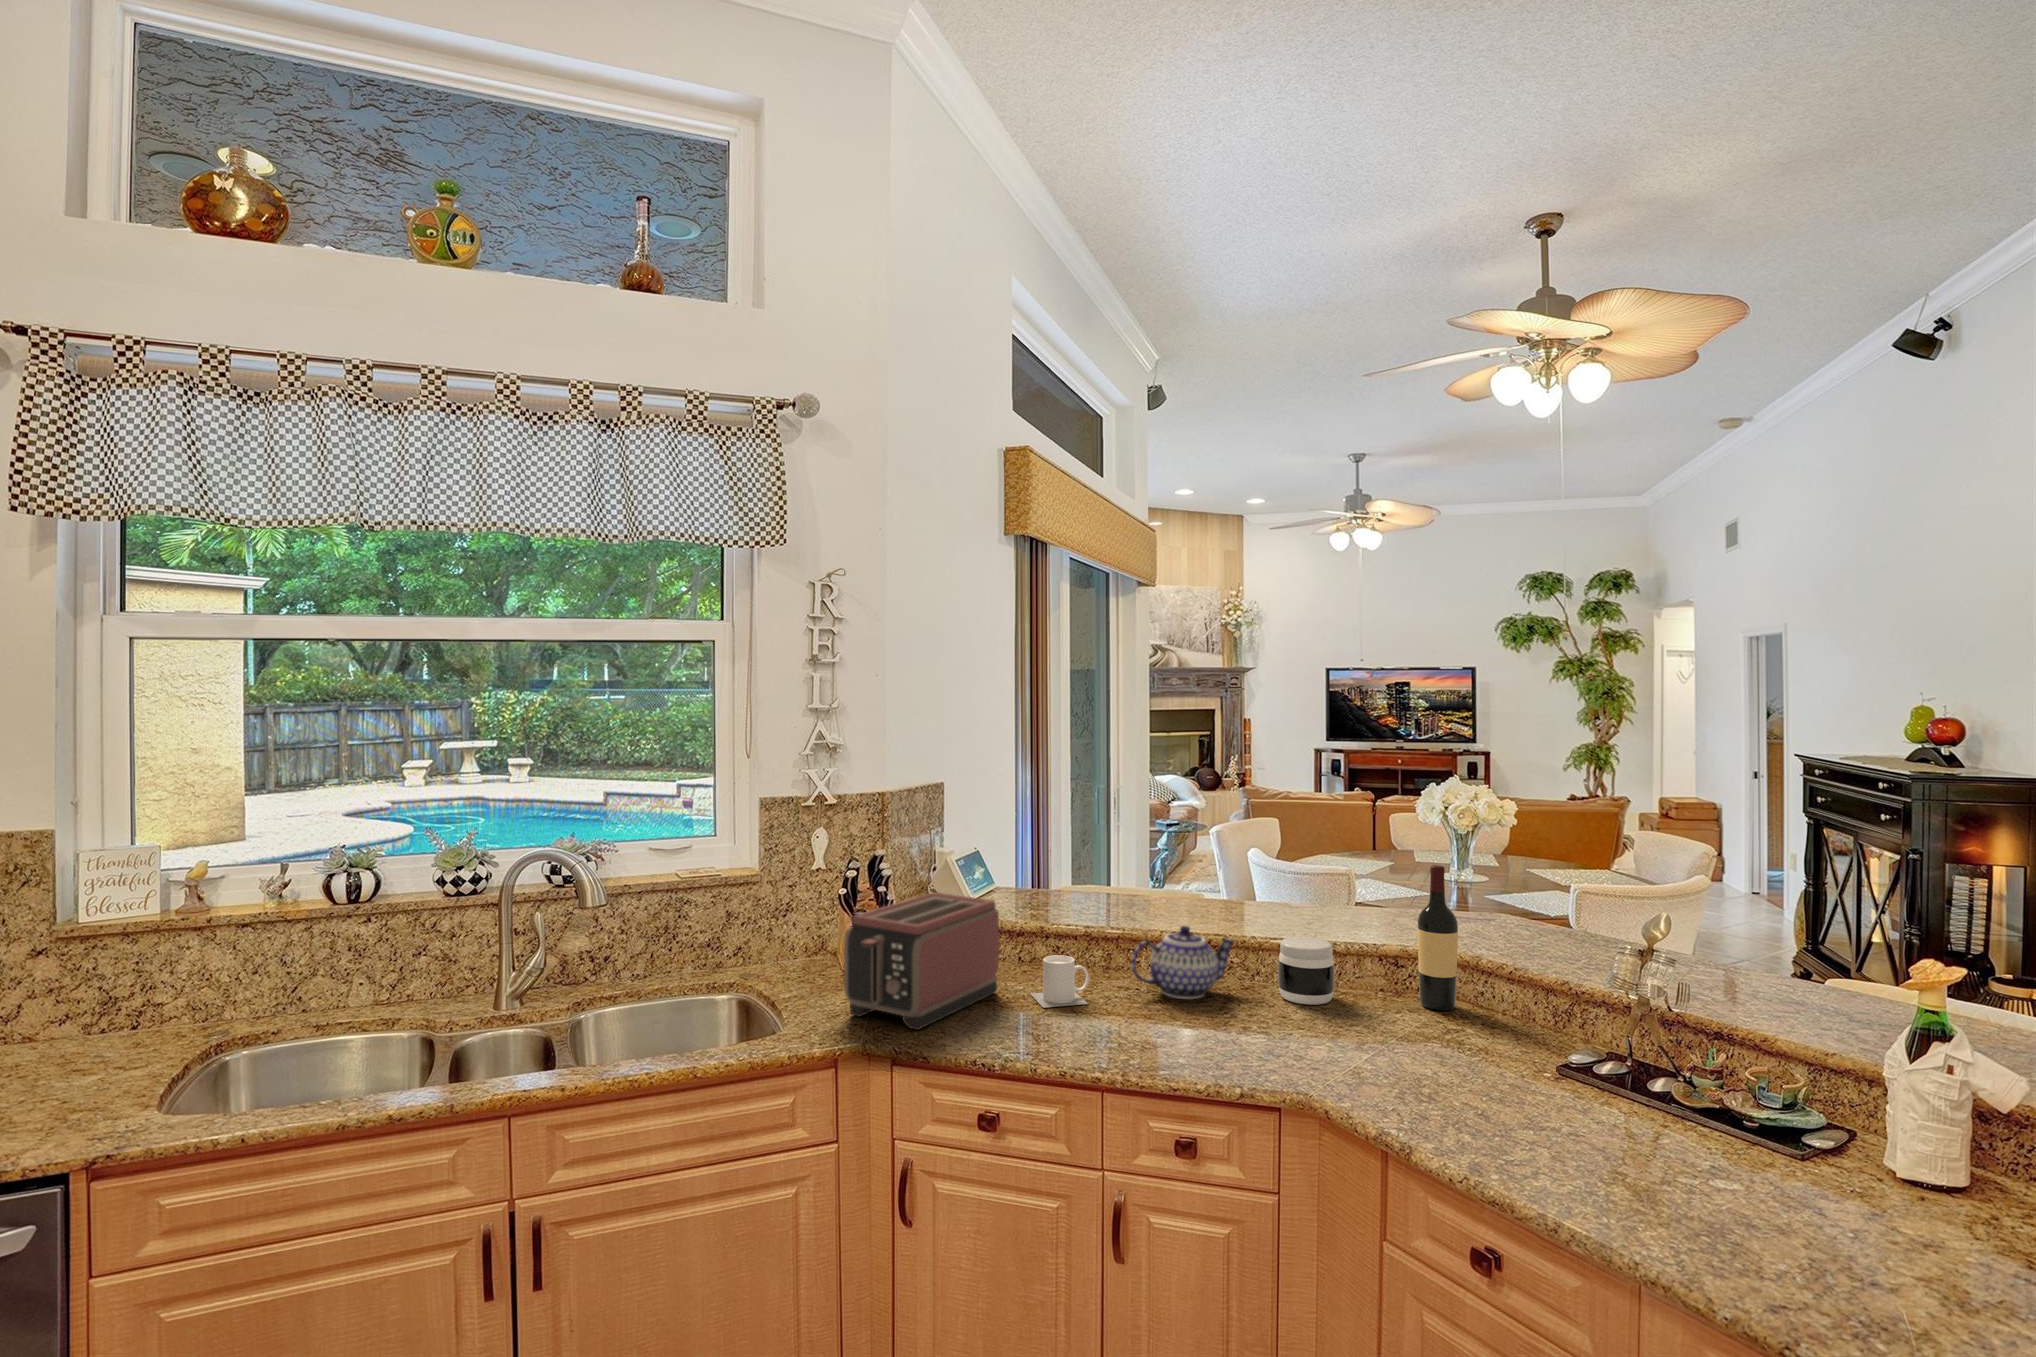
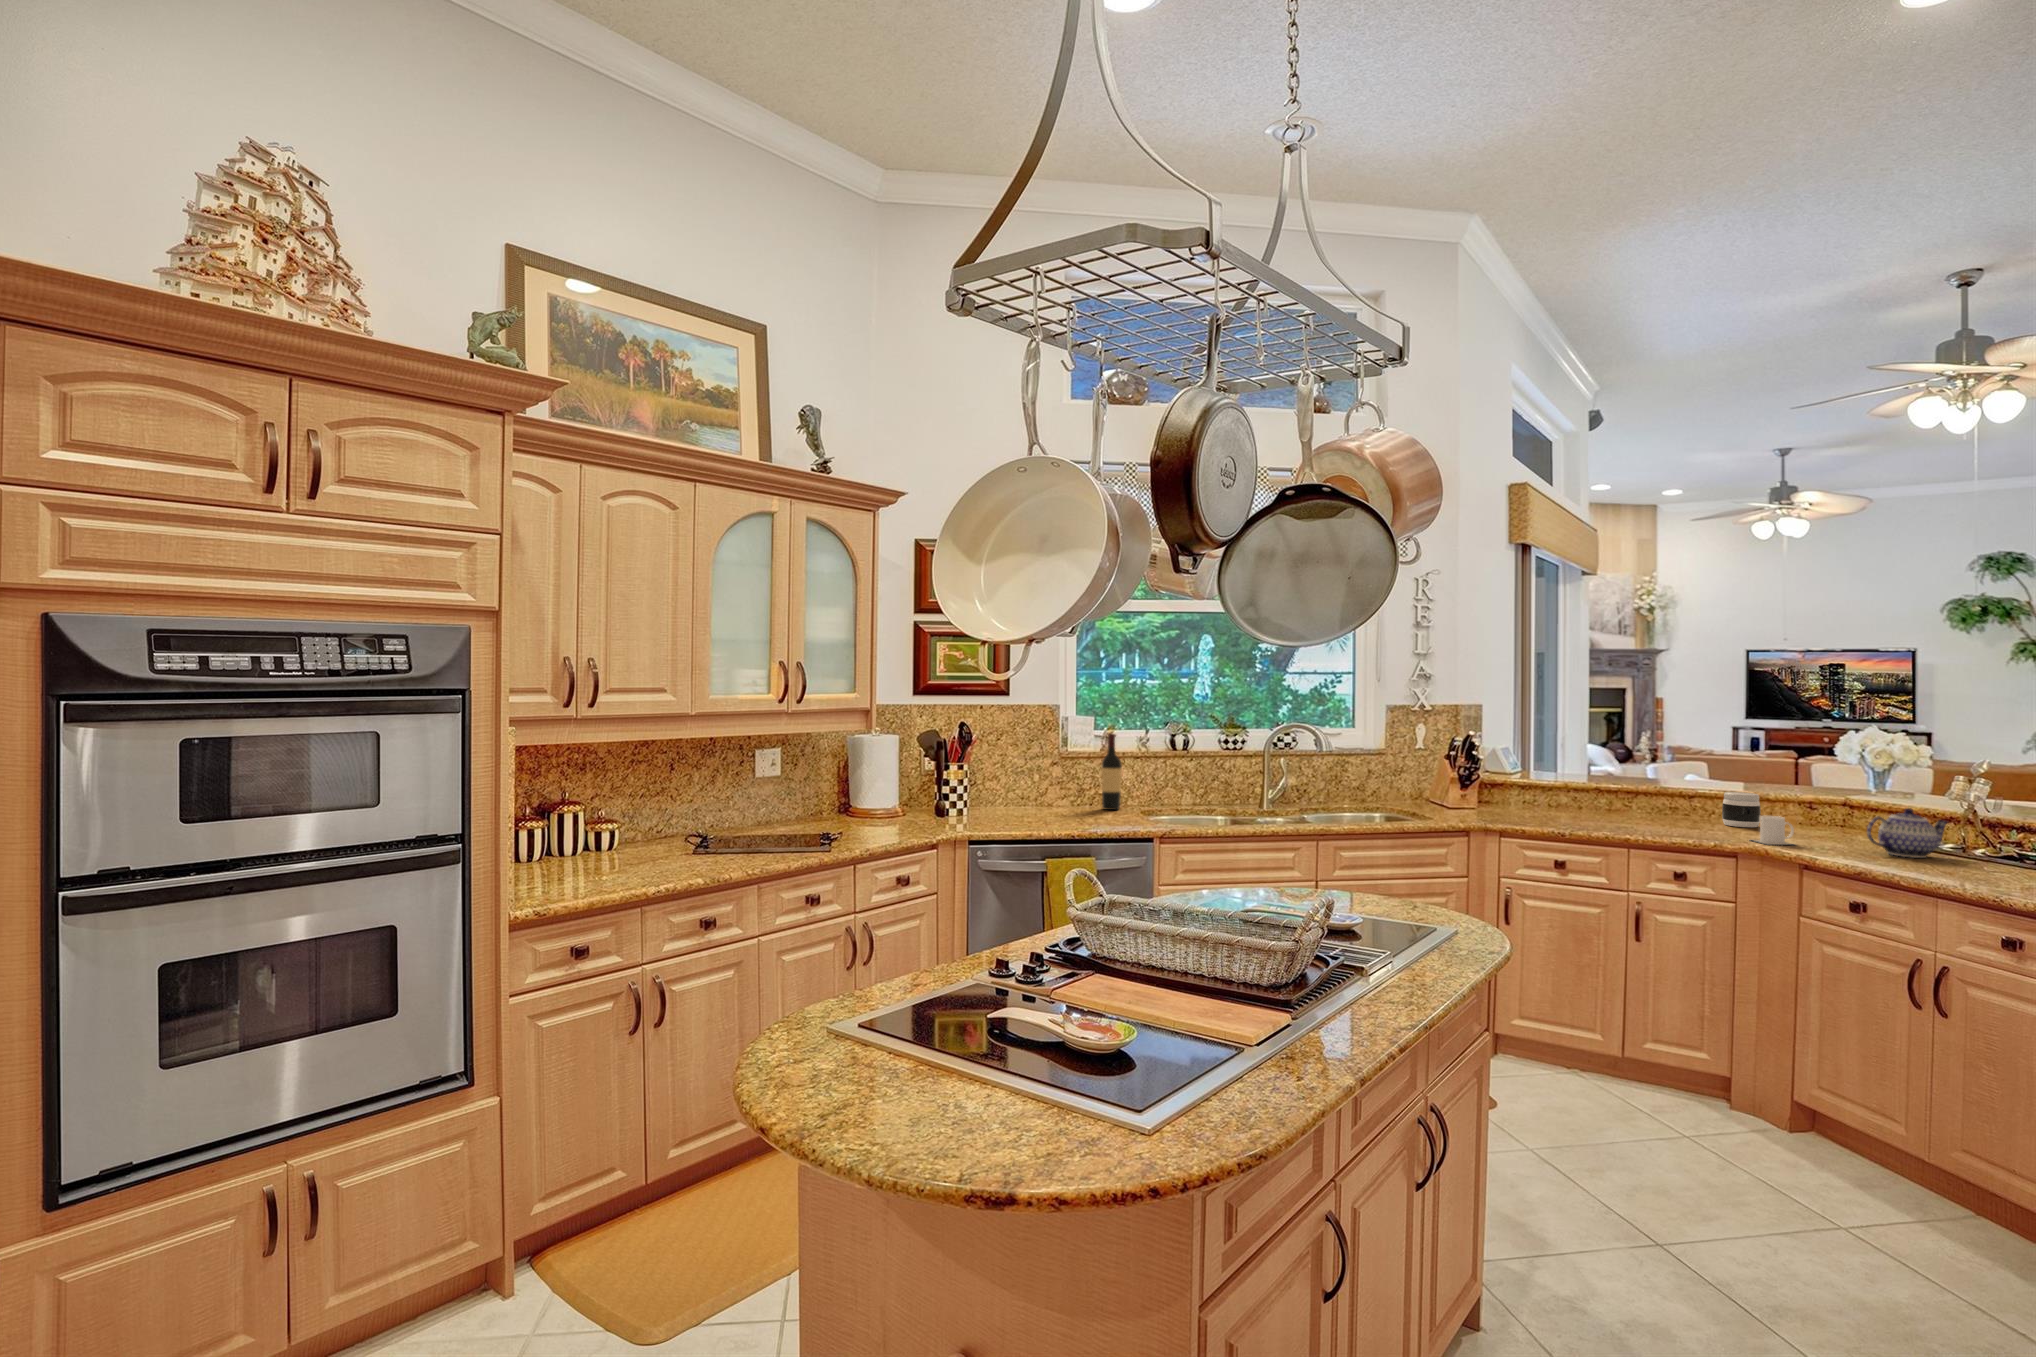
wine bottle: present [1418,865,1458,1010] -> present [1101,733,1122,810]
toaster: present [844,892,999,1030] -> none [1459,760,1542,821]
teapot: present [1131,926,1234,999] -> present [1867,808,1947,858]
mug: present [1031,955,1089,1008] -> present [1755,816,1794,845]

